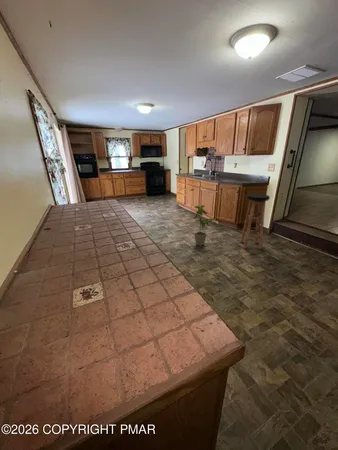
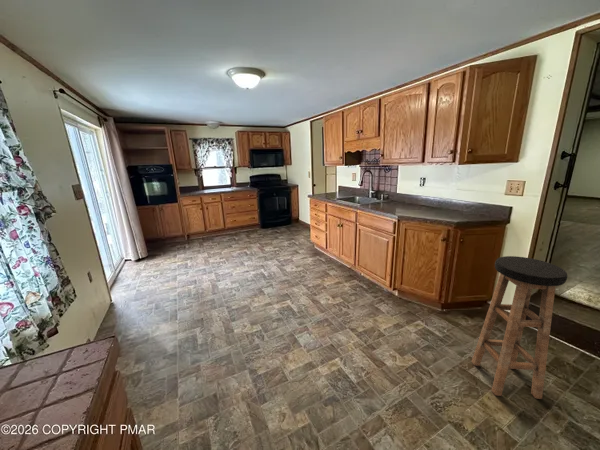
house plant: present [194,205,216,246] -> none [363,291,426,386]

